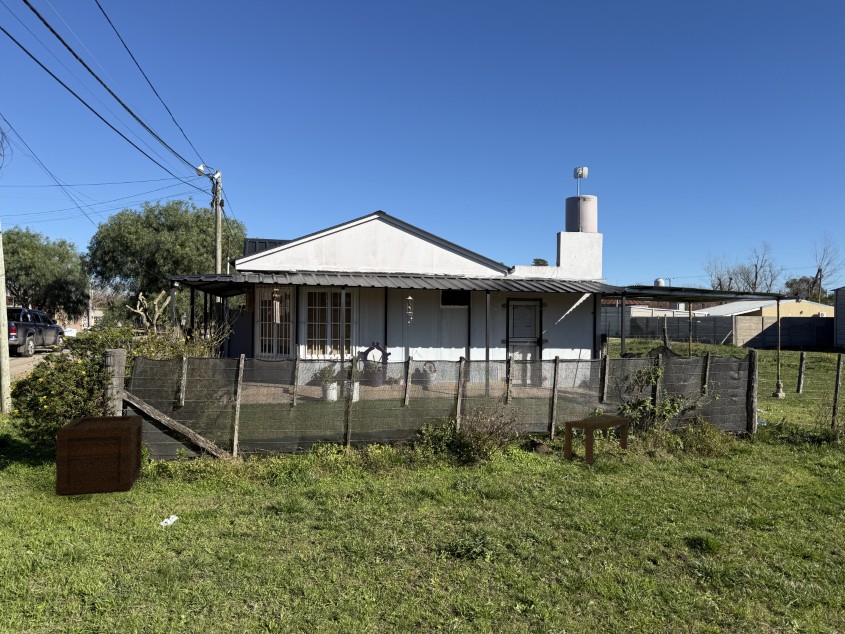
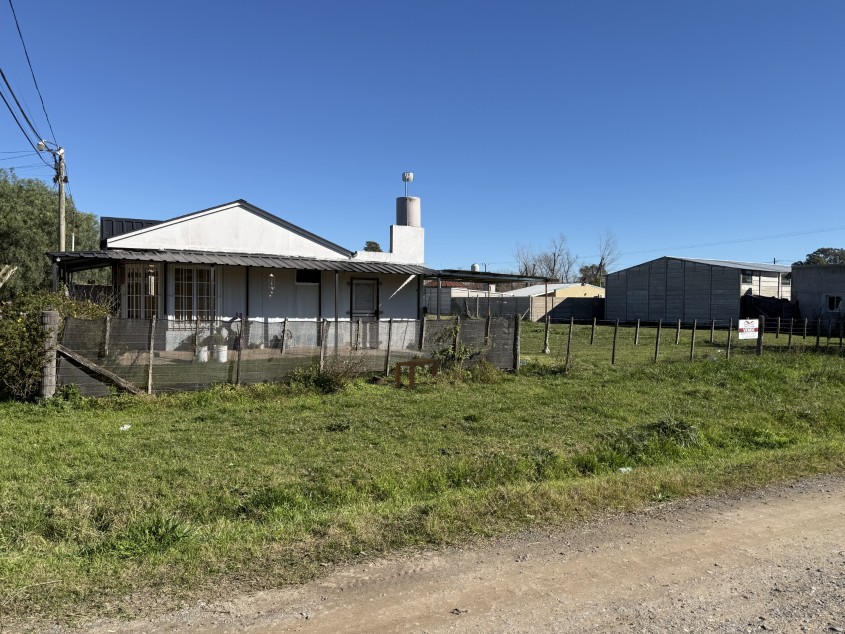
wooden crate: present [56,415,143,495] -> none [14,362,76,421]

